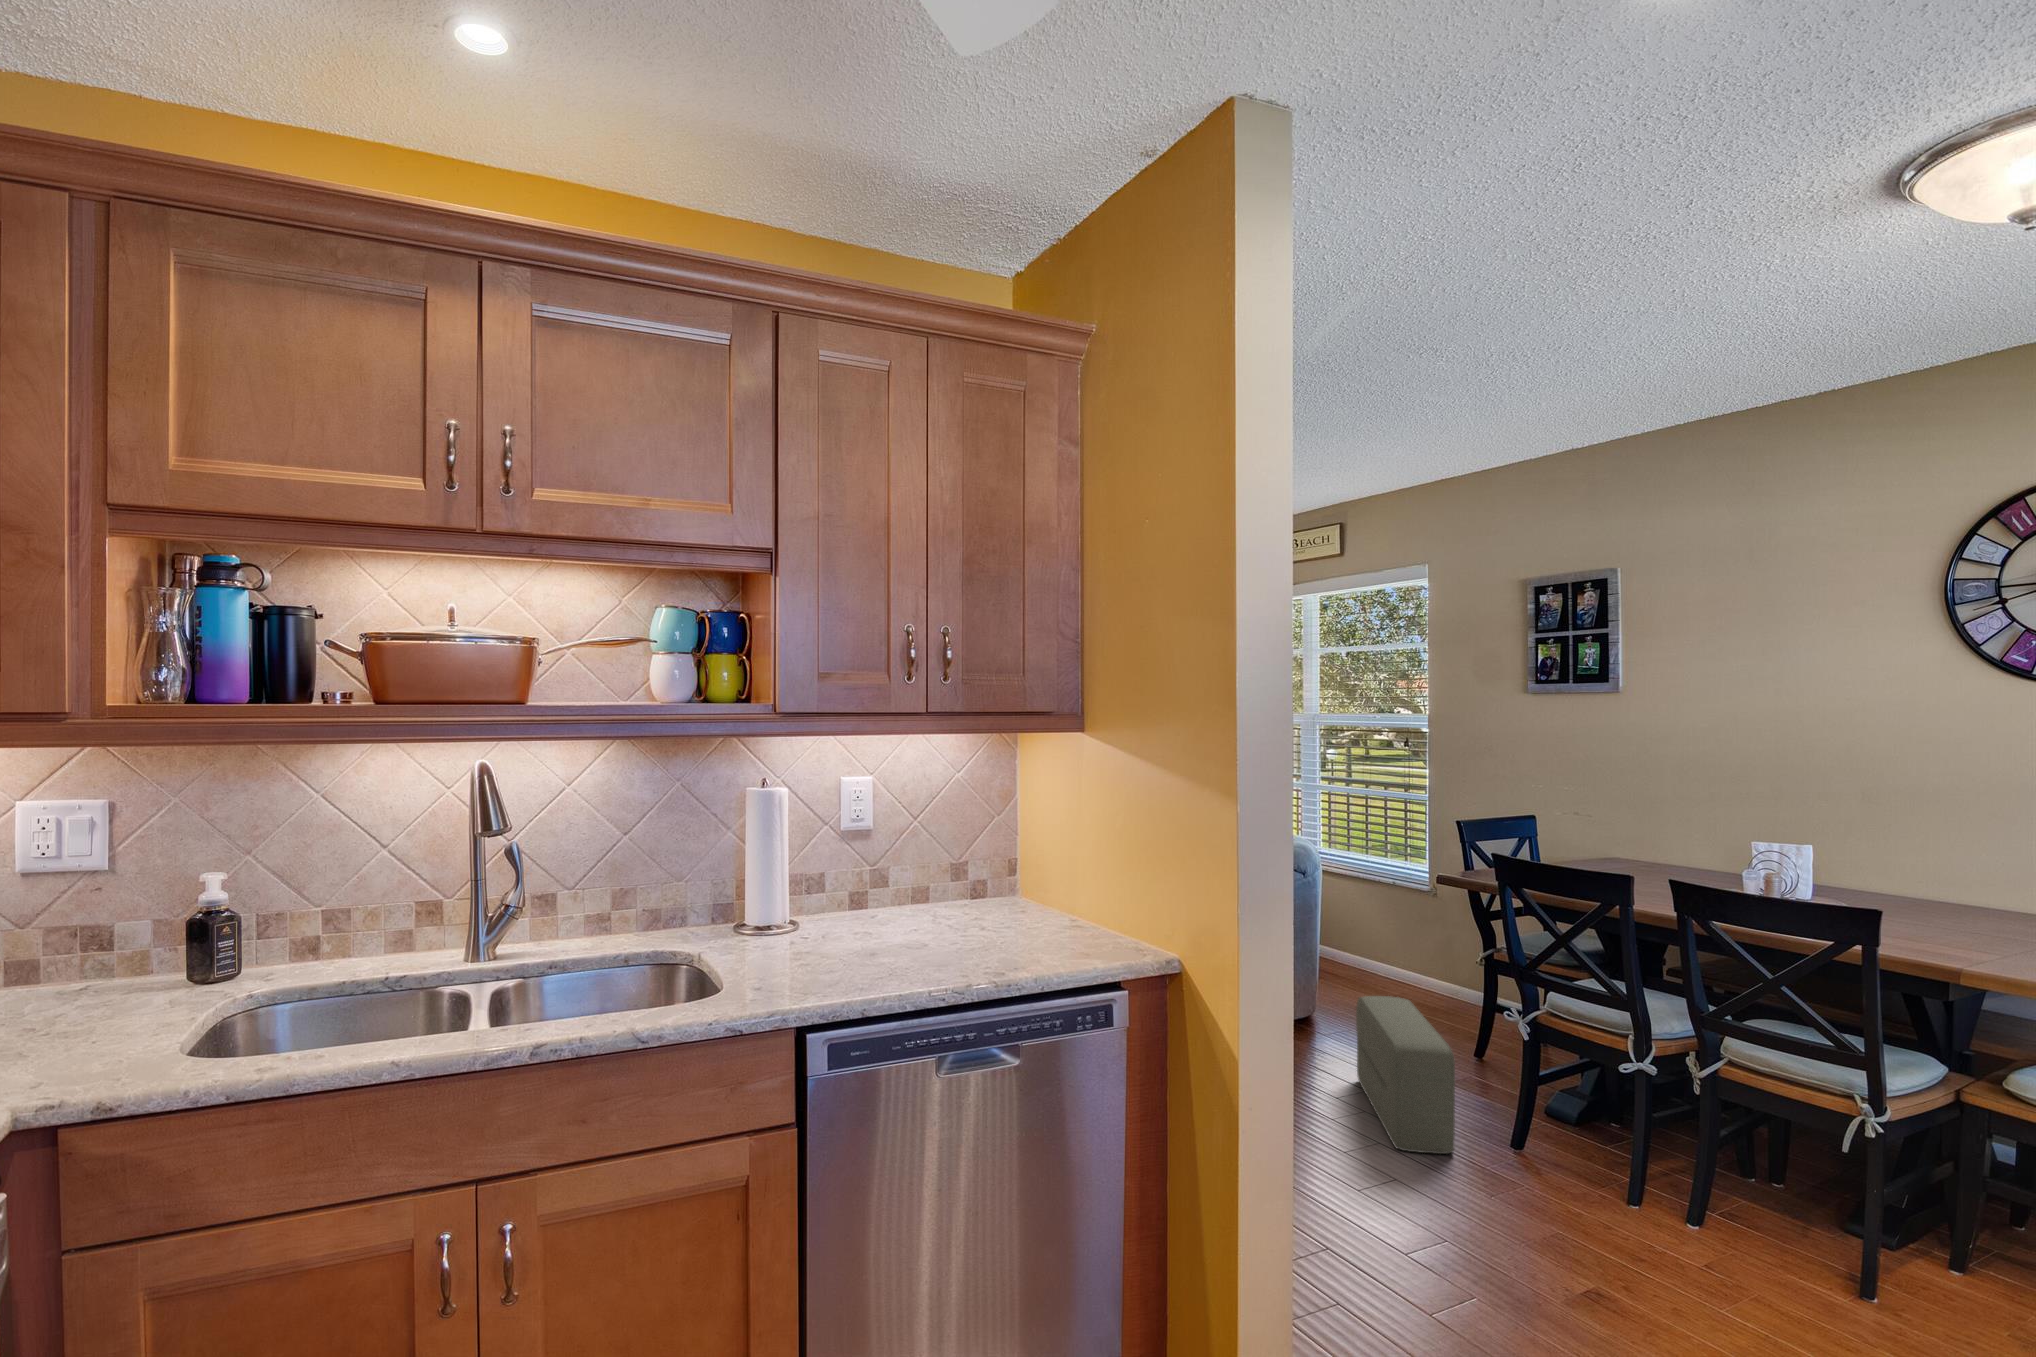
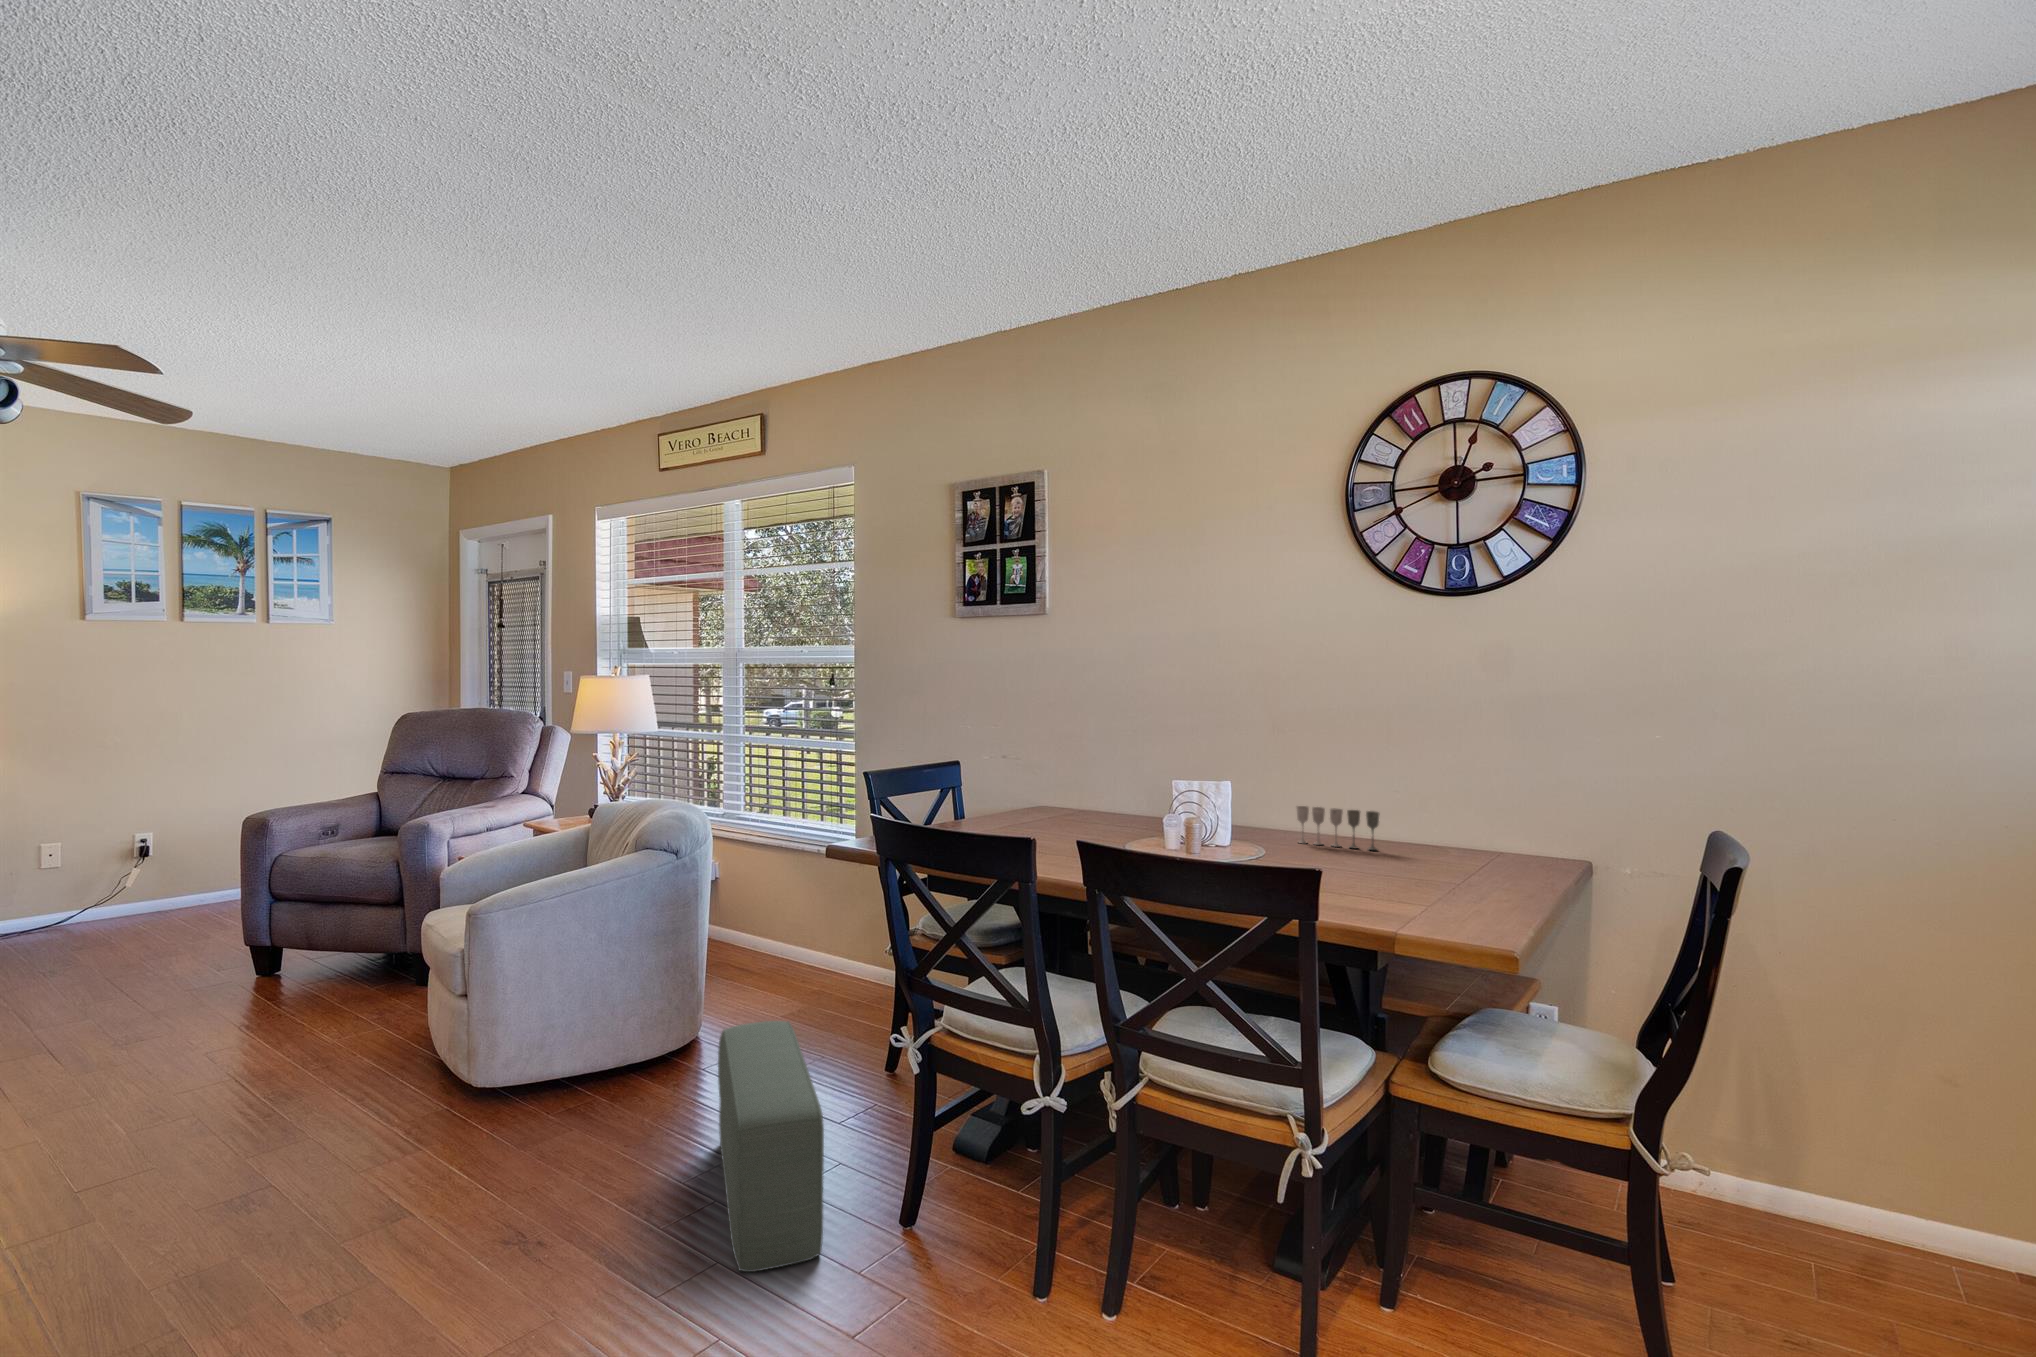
wine glass: none [1887,872,1982,917] -> present [1297,806,1379,850]

